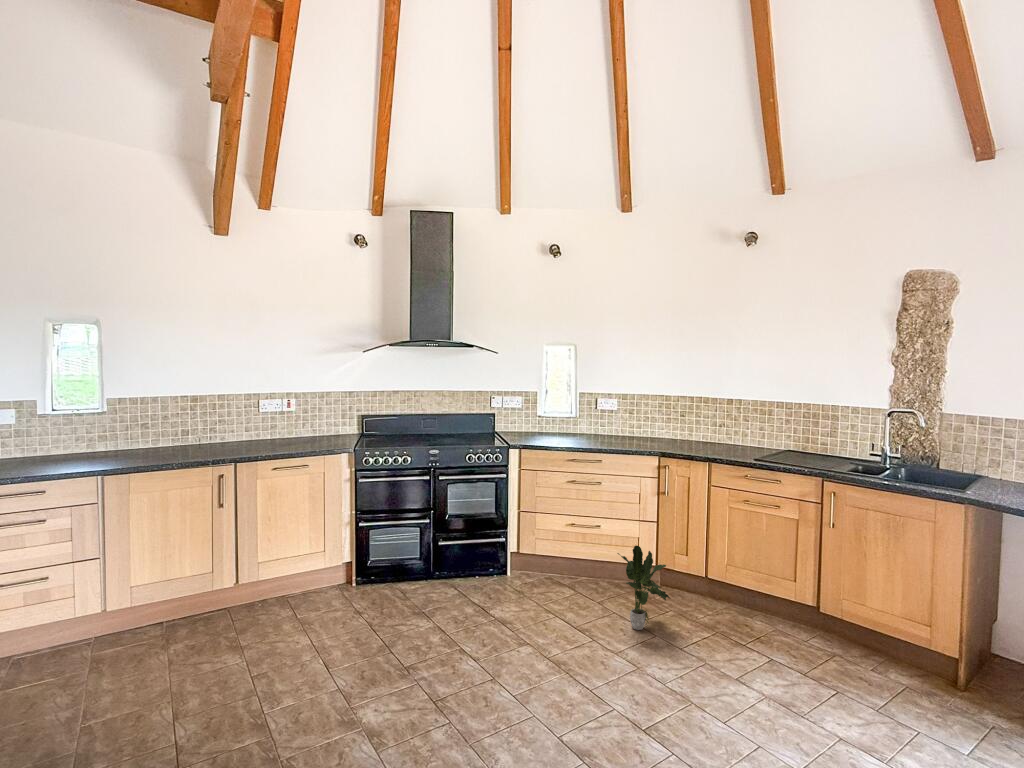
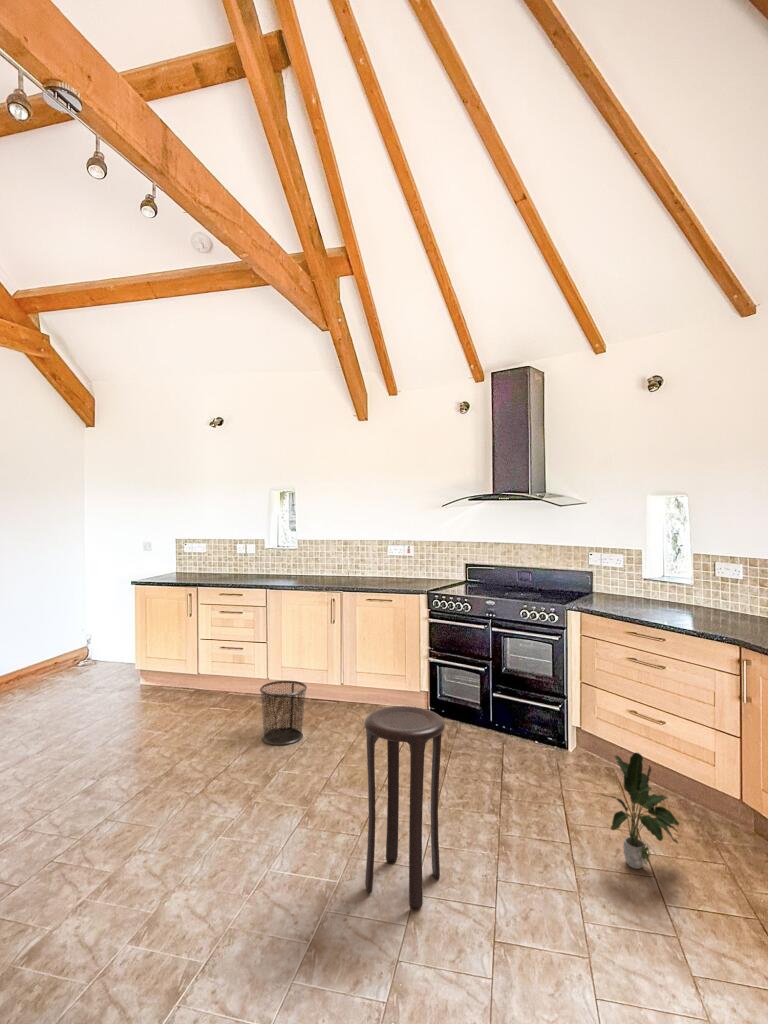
stool: none [507,552,584,737] -> present [365,706,445,909]
waste bin: none [188,587,258,678] -> present [260,681,307,745]

